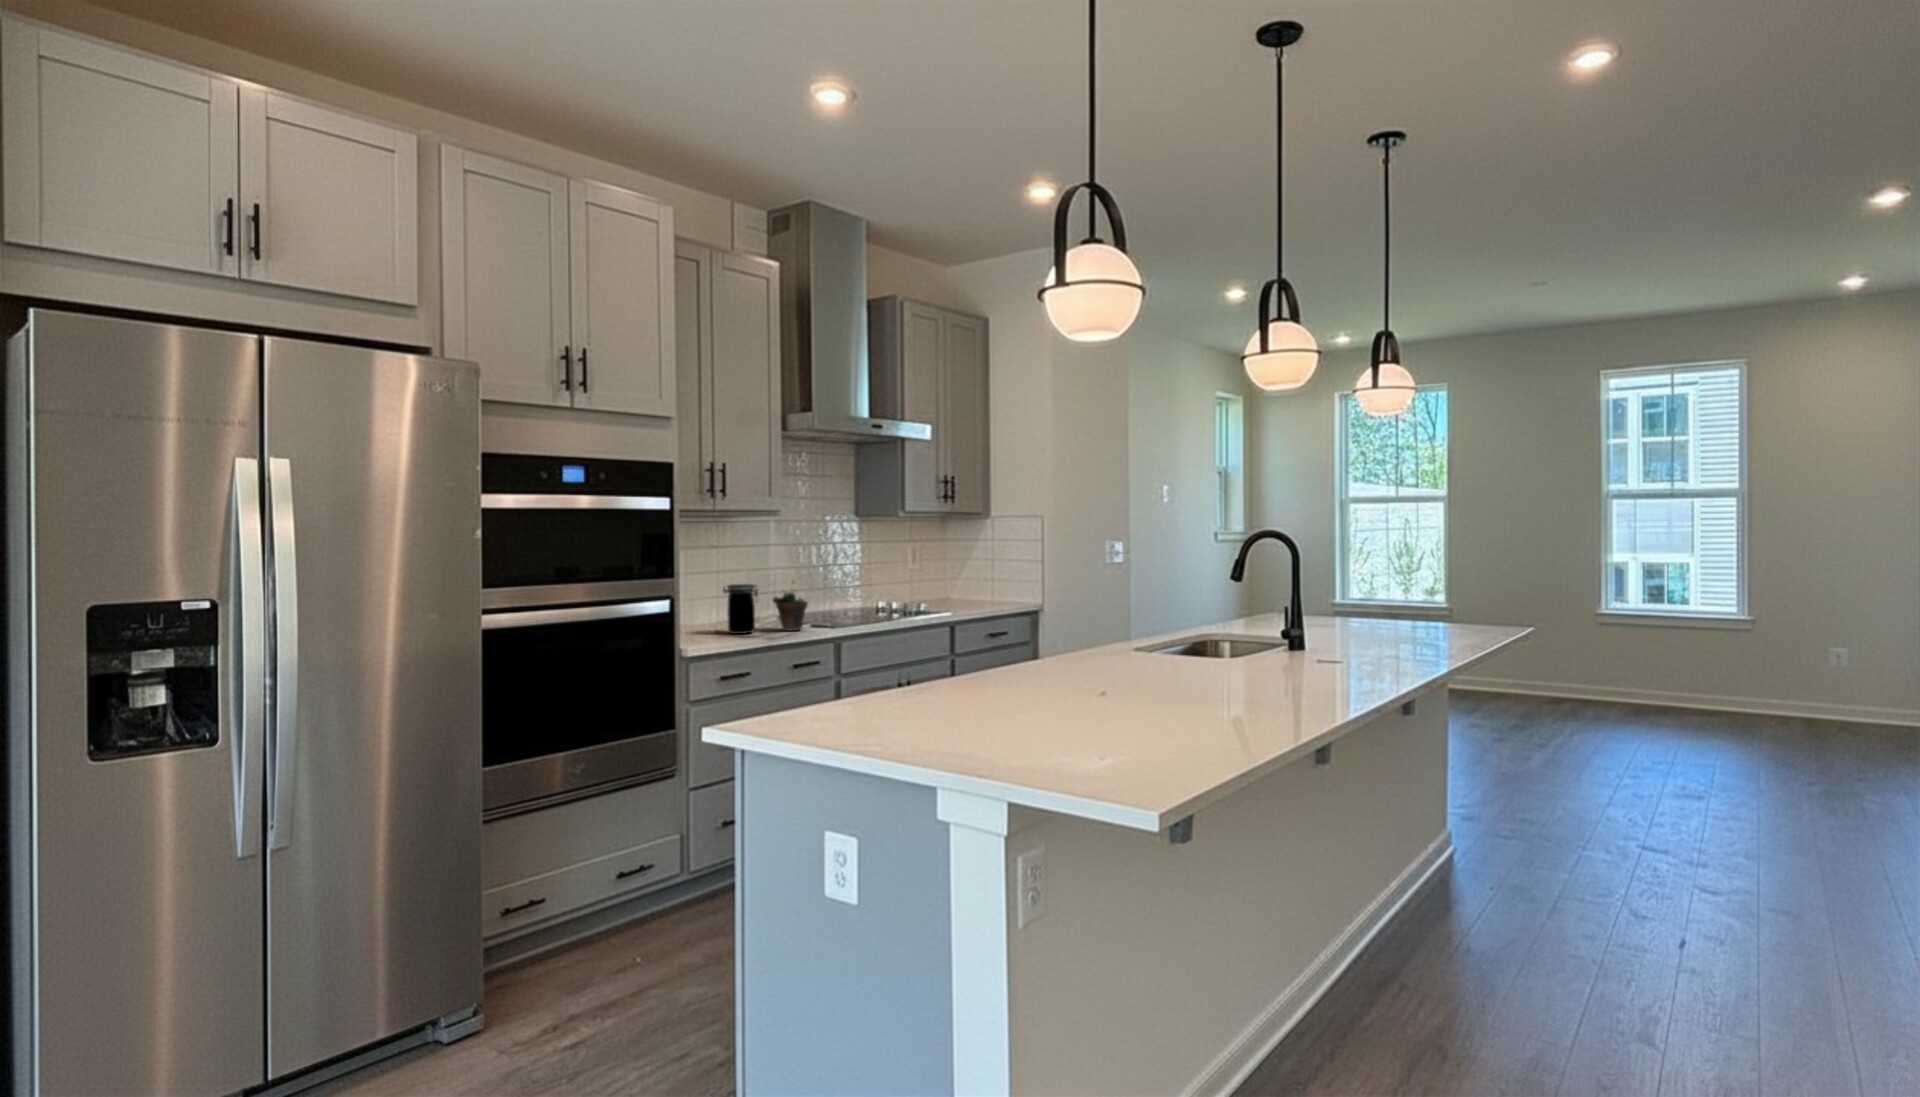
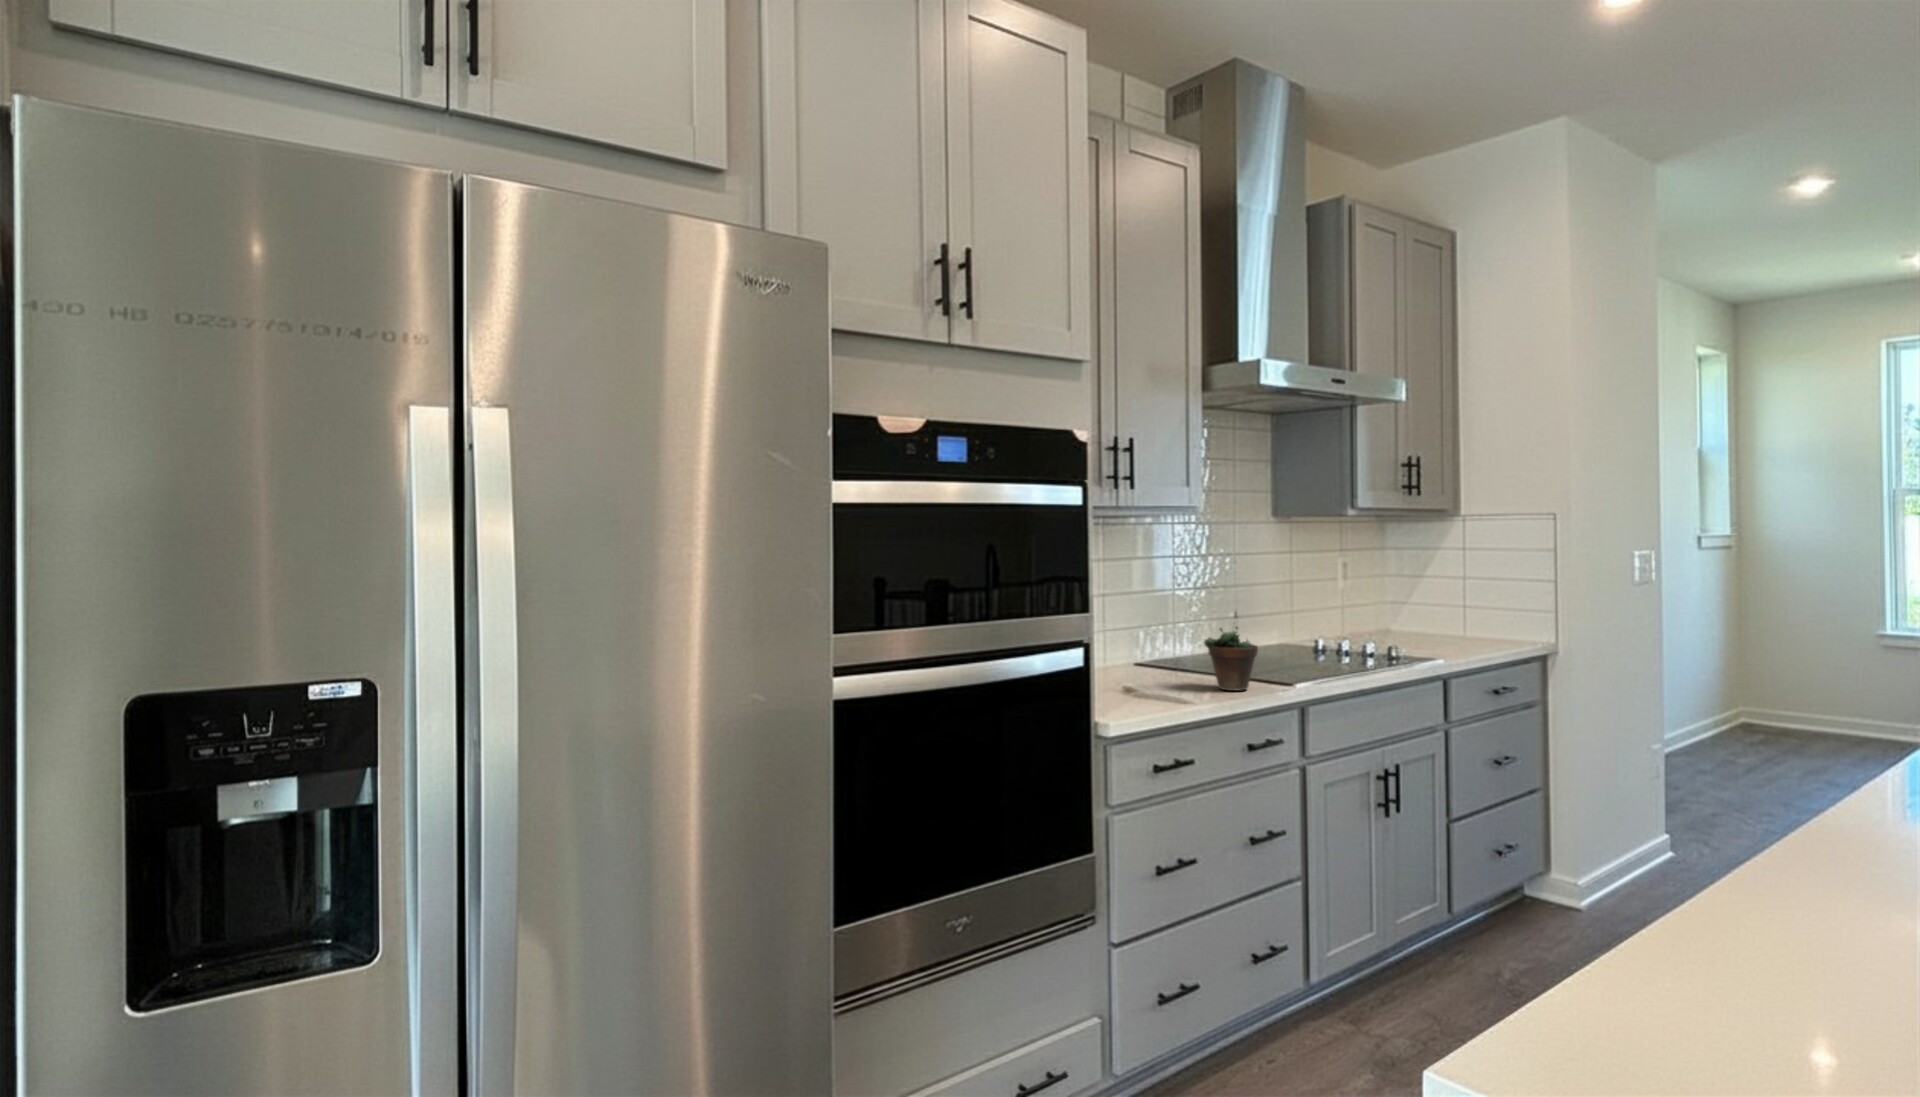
jar: present [723,584,758,634] -> none [1132,618,1188,695]

